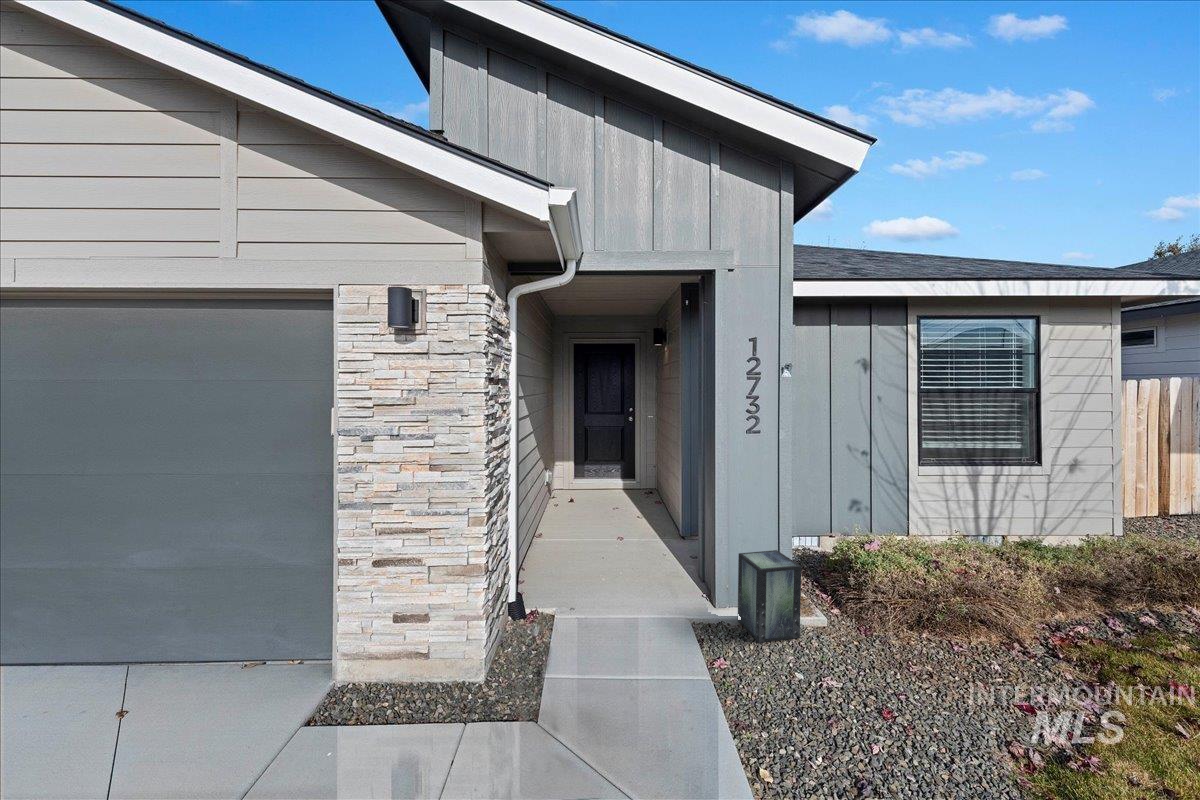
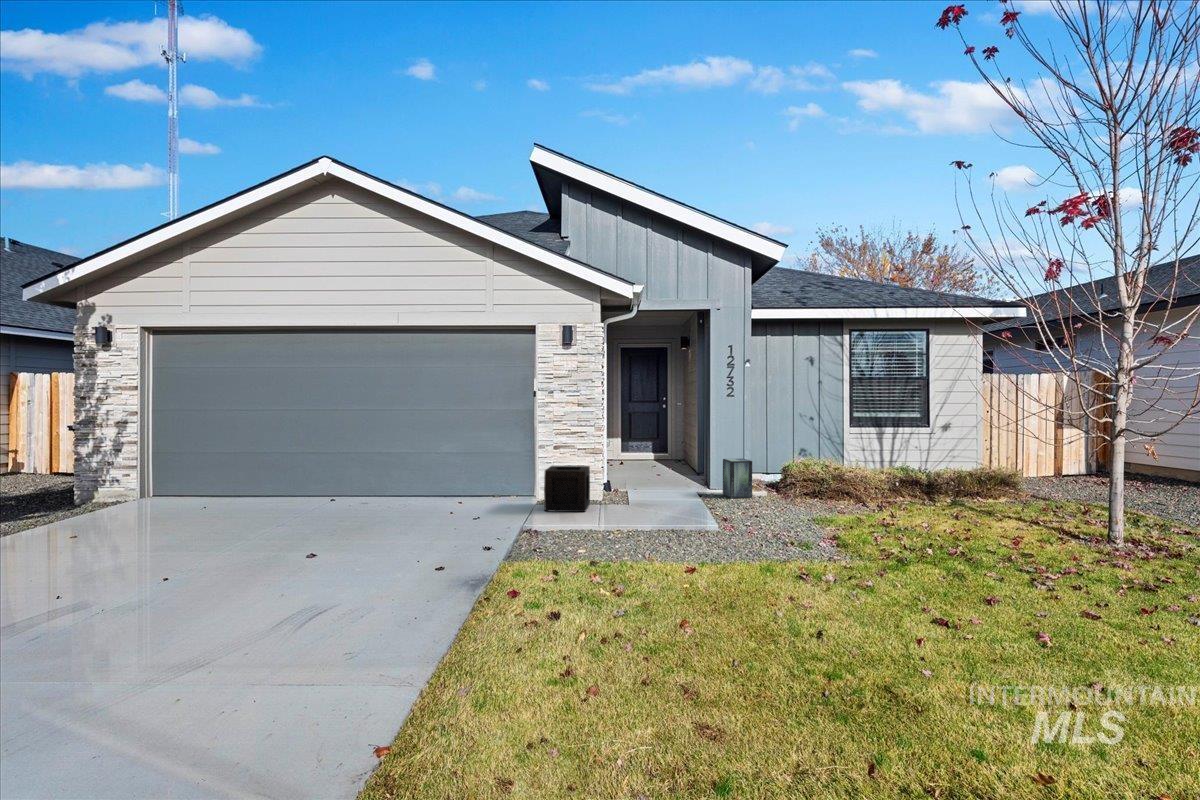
wooden crate: none [315,606,457,760] -> present [544,466,590,512]

